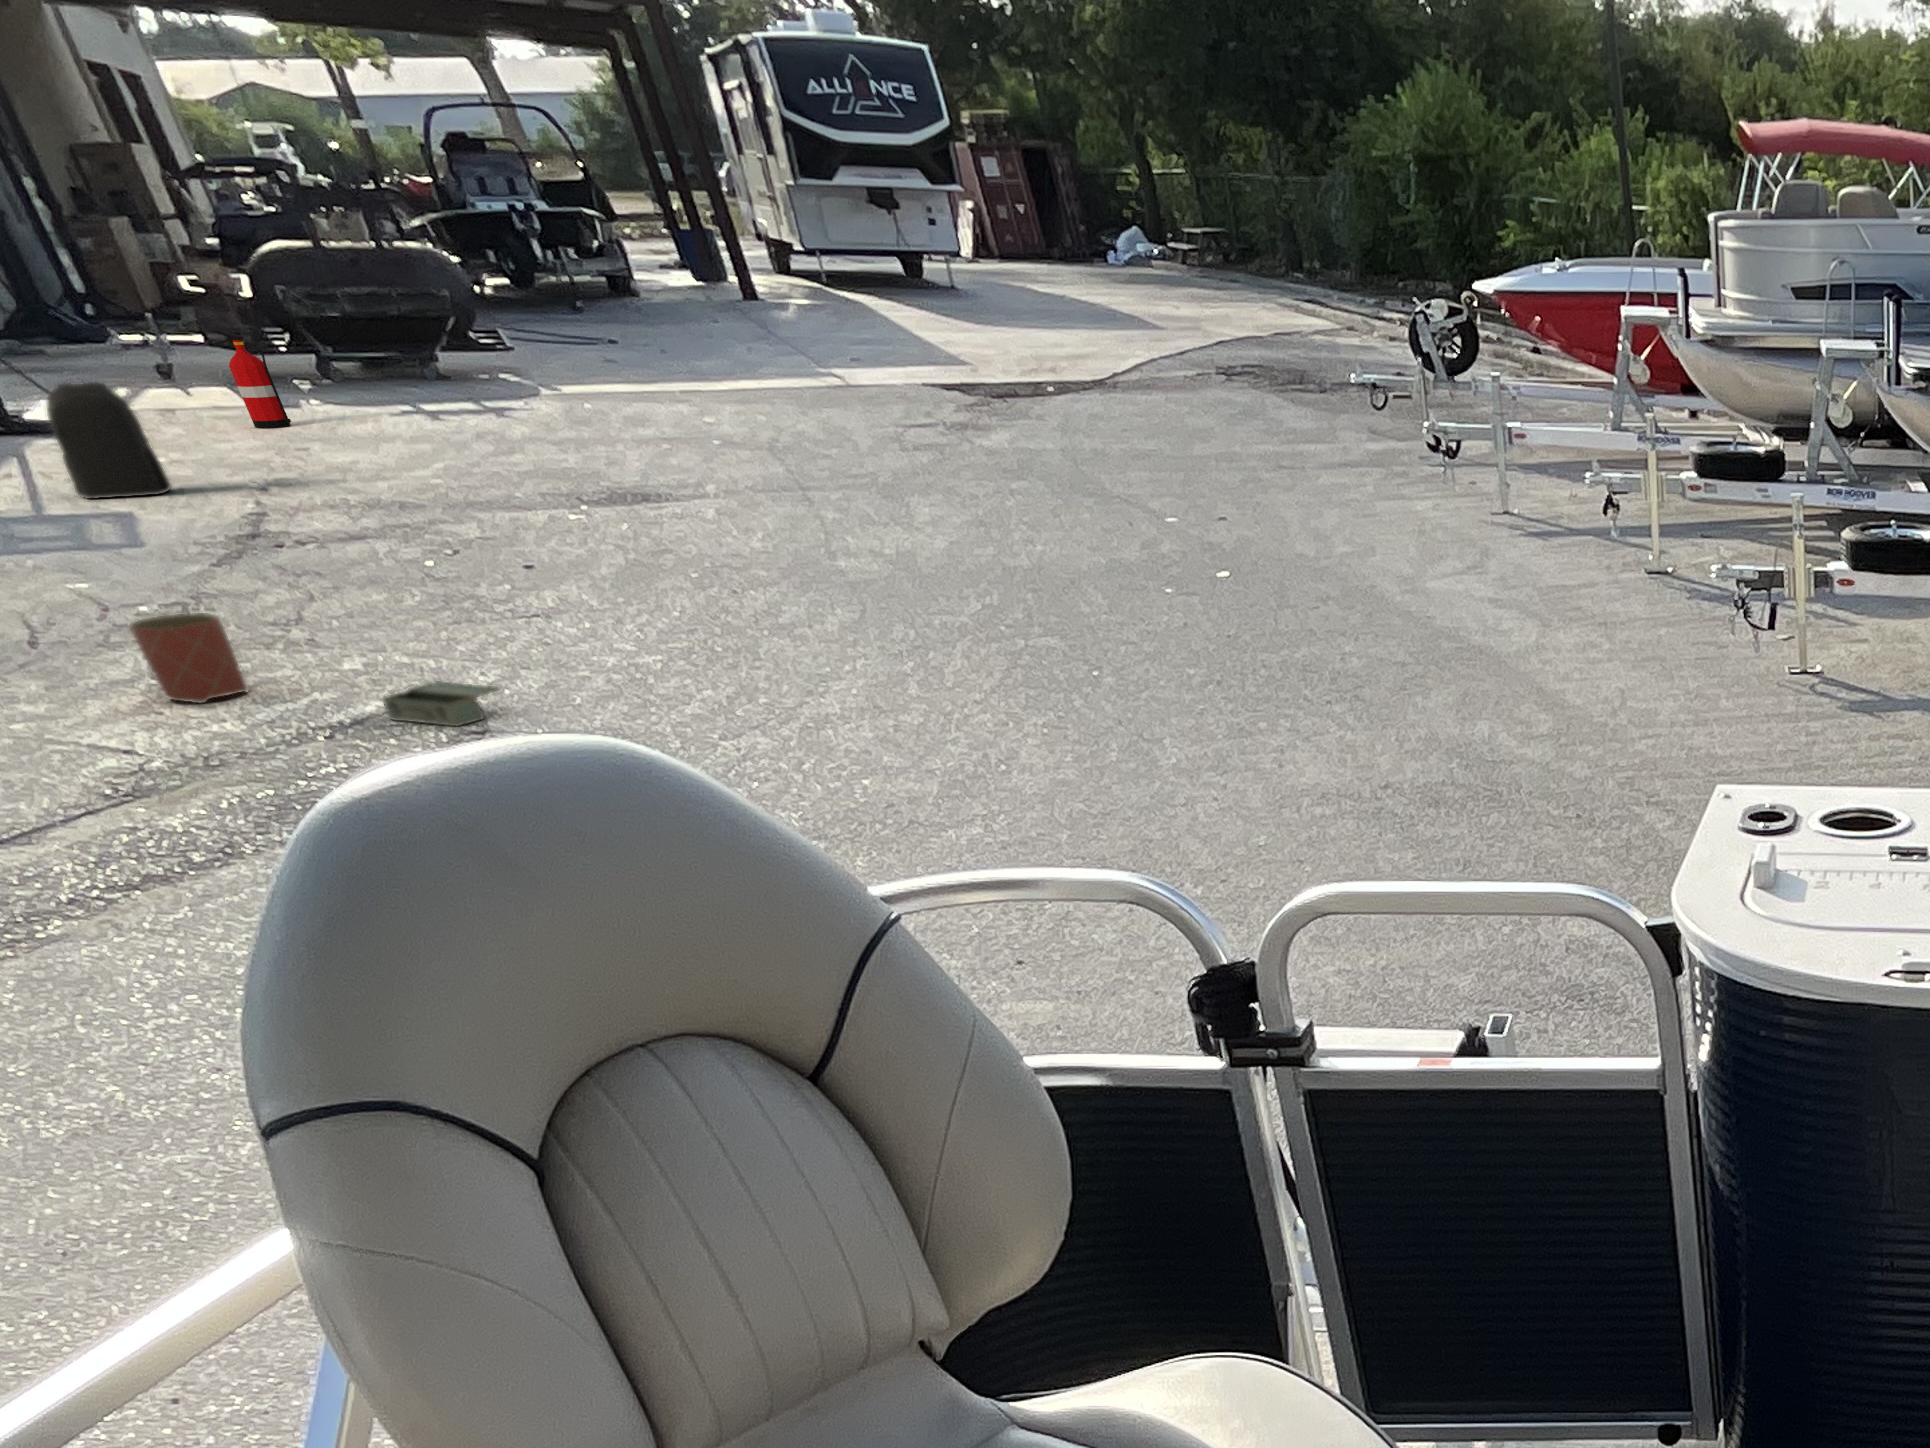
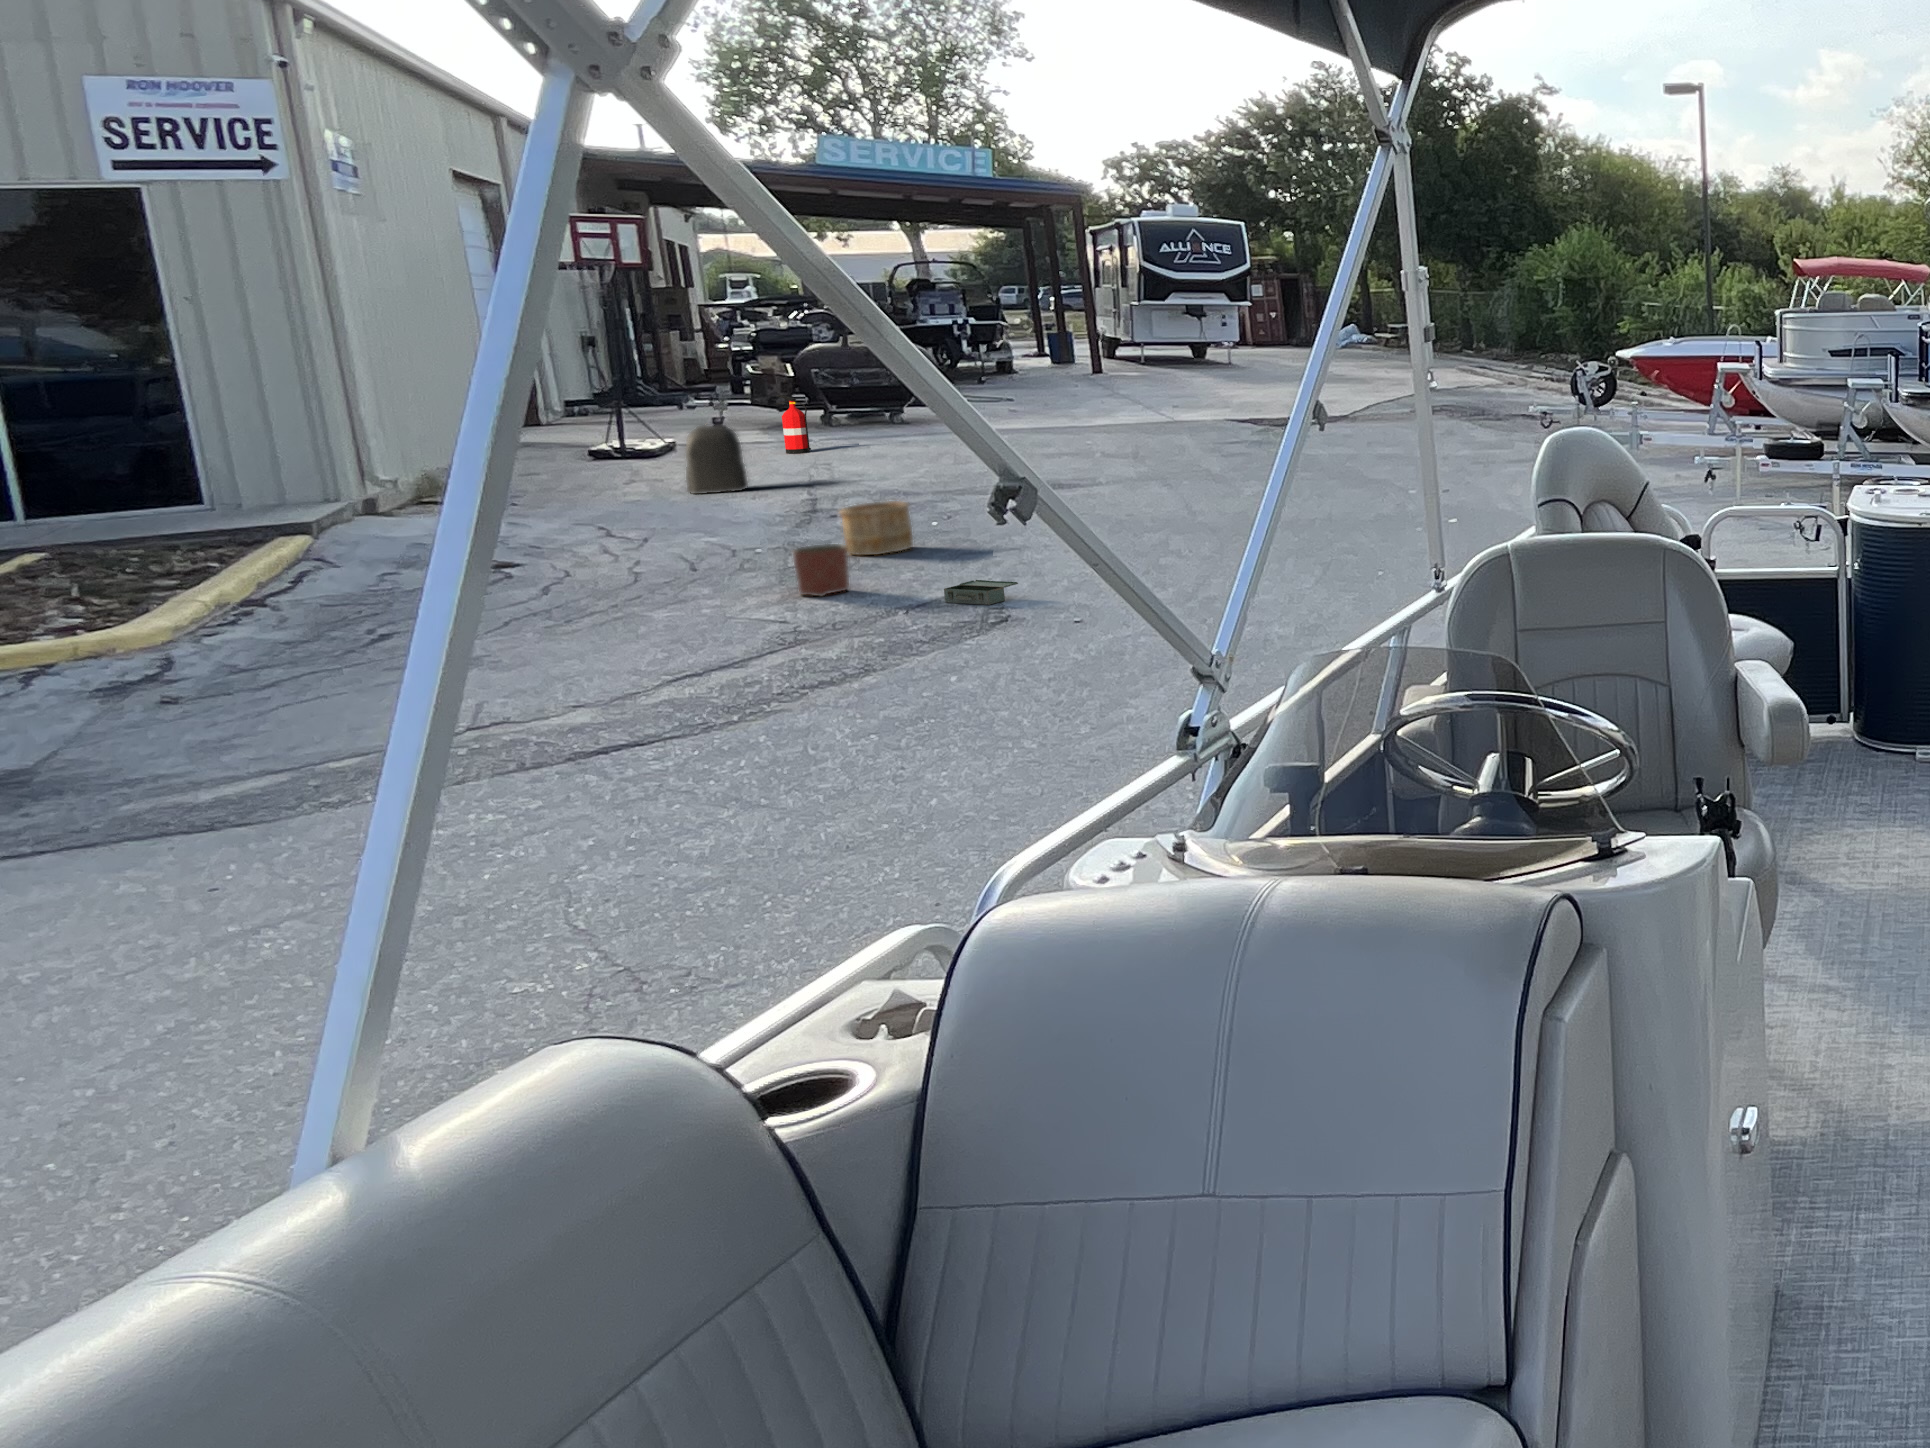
wooden bucket: none [234,530,377,623] -> present [840,501,913,555]

